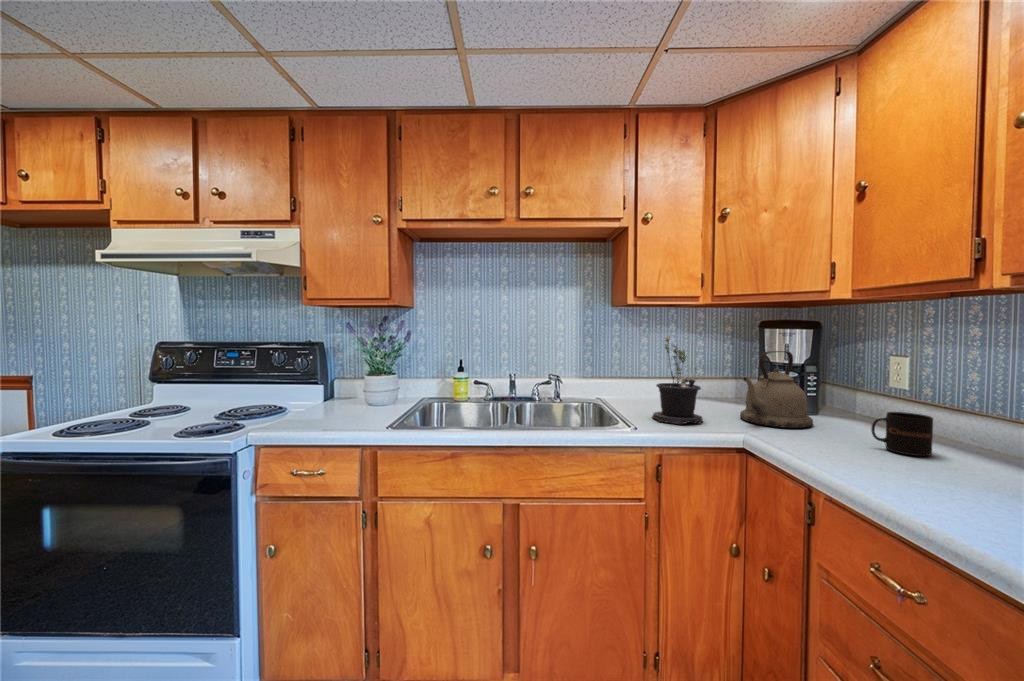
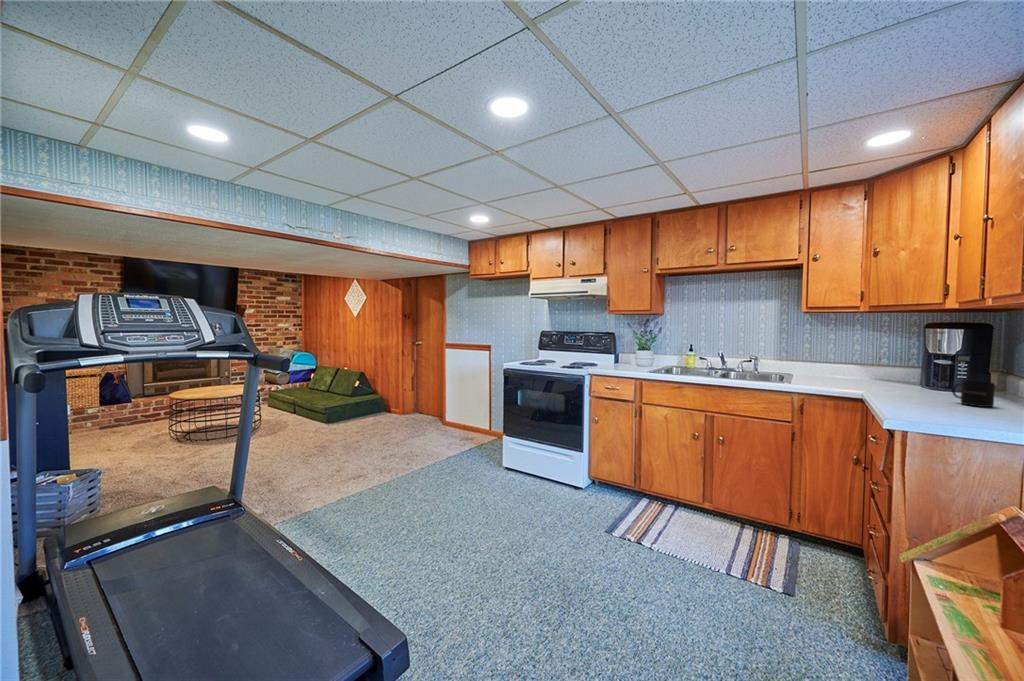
potted plant: present [652,337,703,424] -> none [812,333,853,386]
kettle: present [740,351,813,428] -> none [875,343,943,394]

